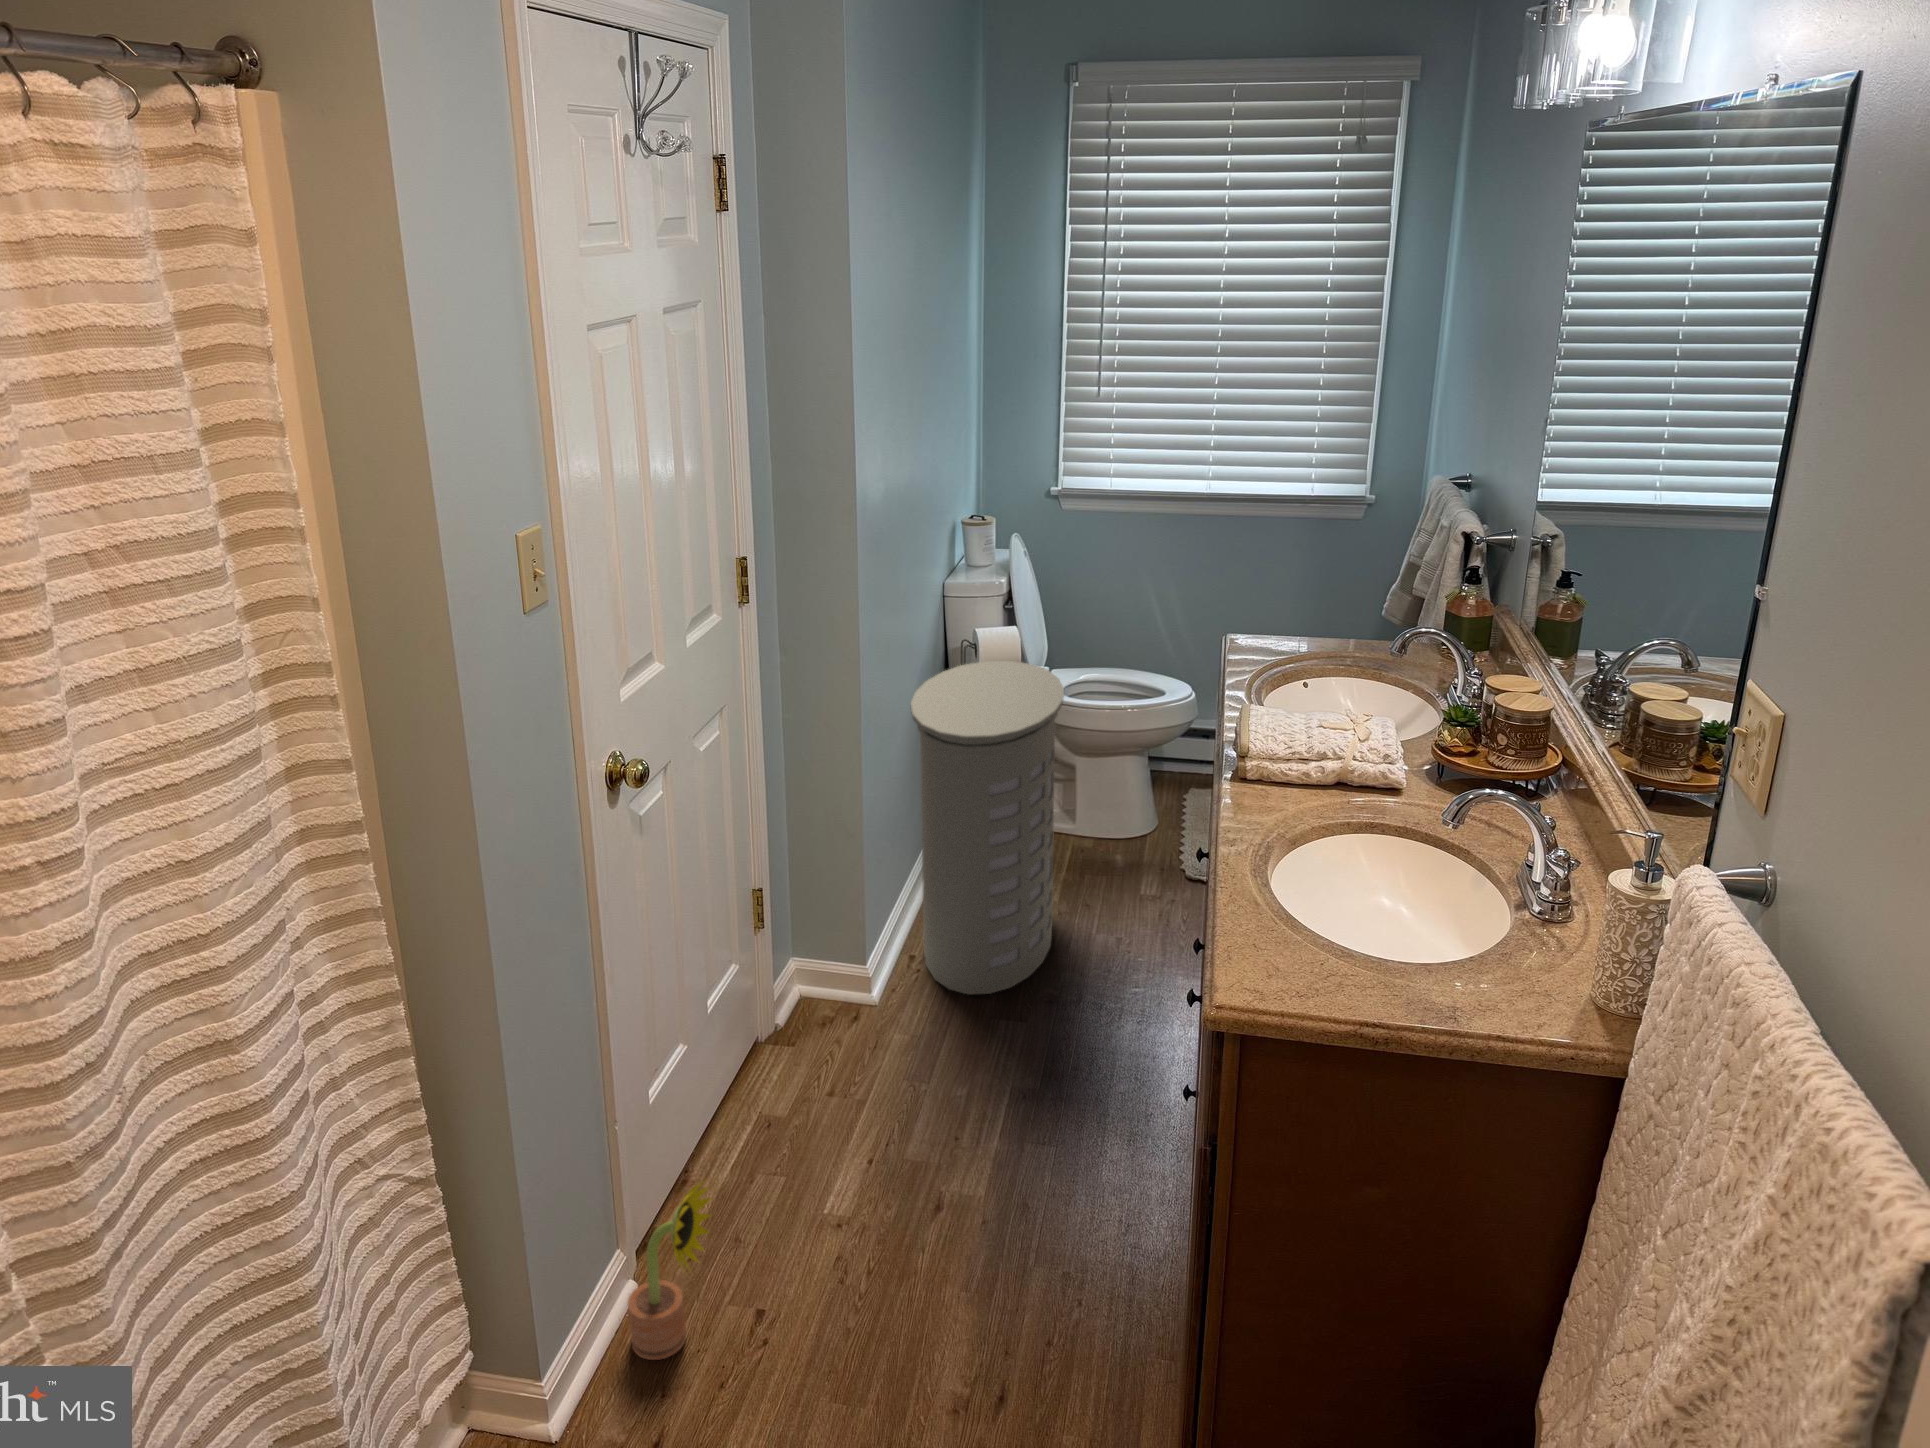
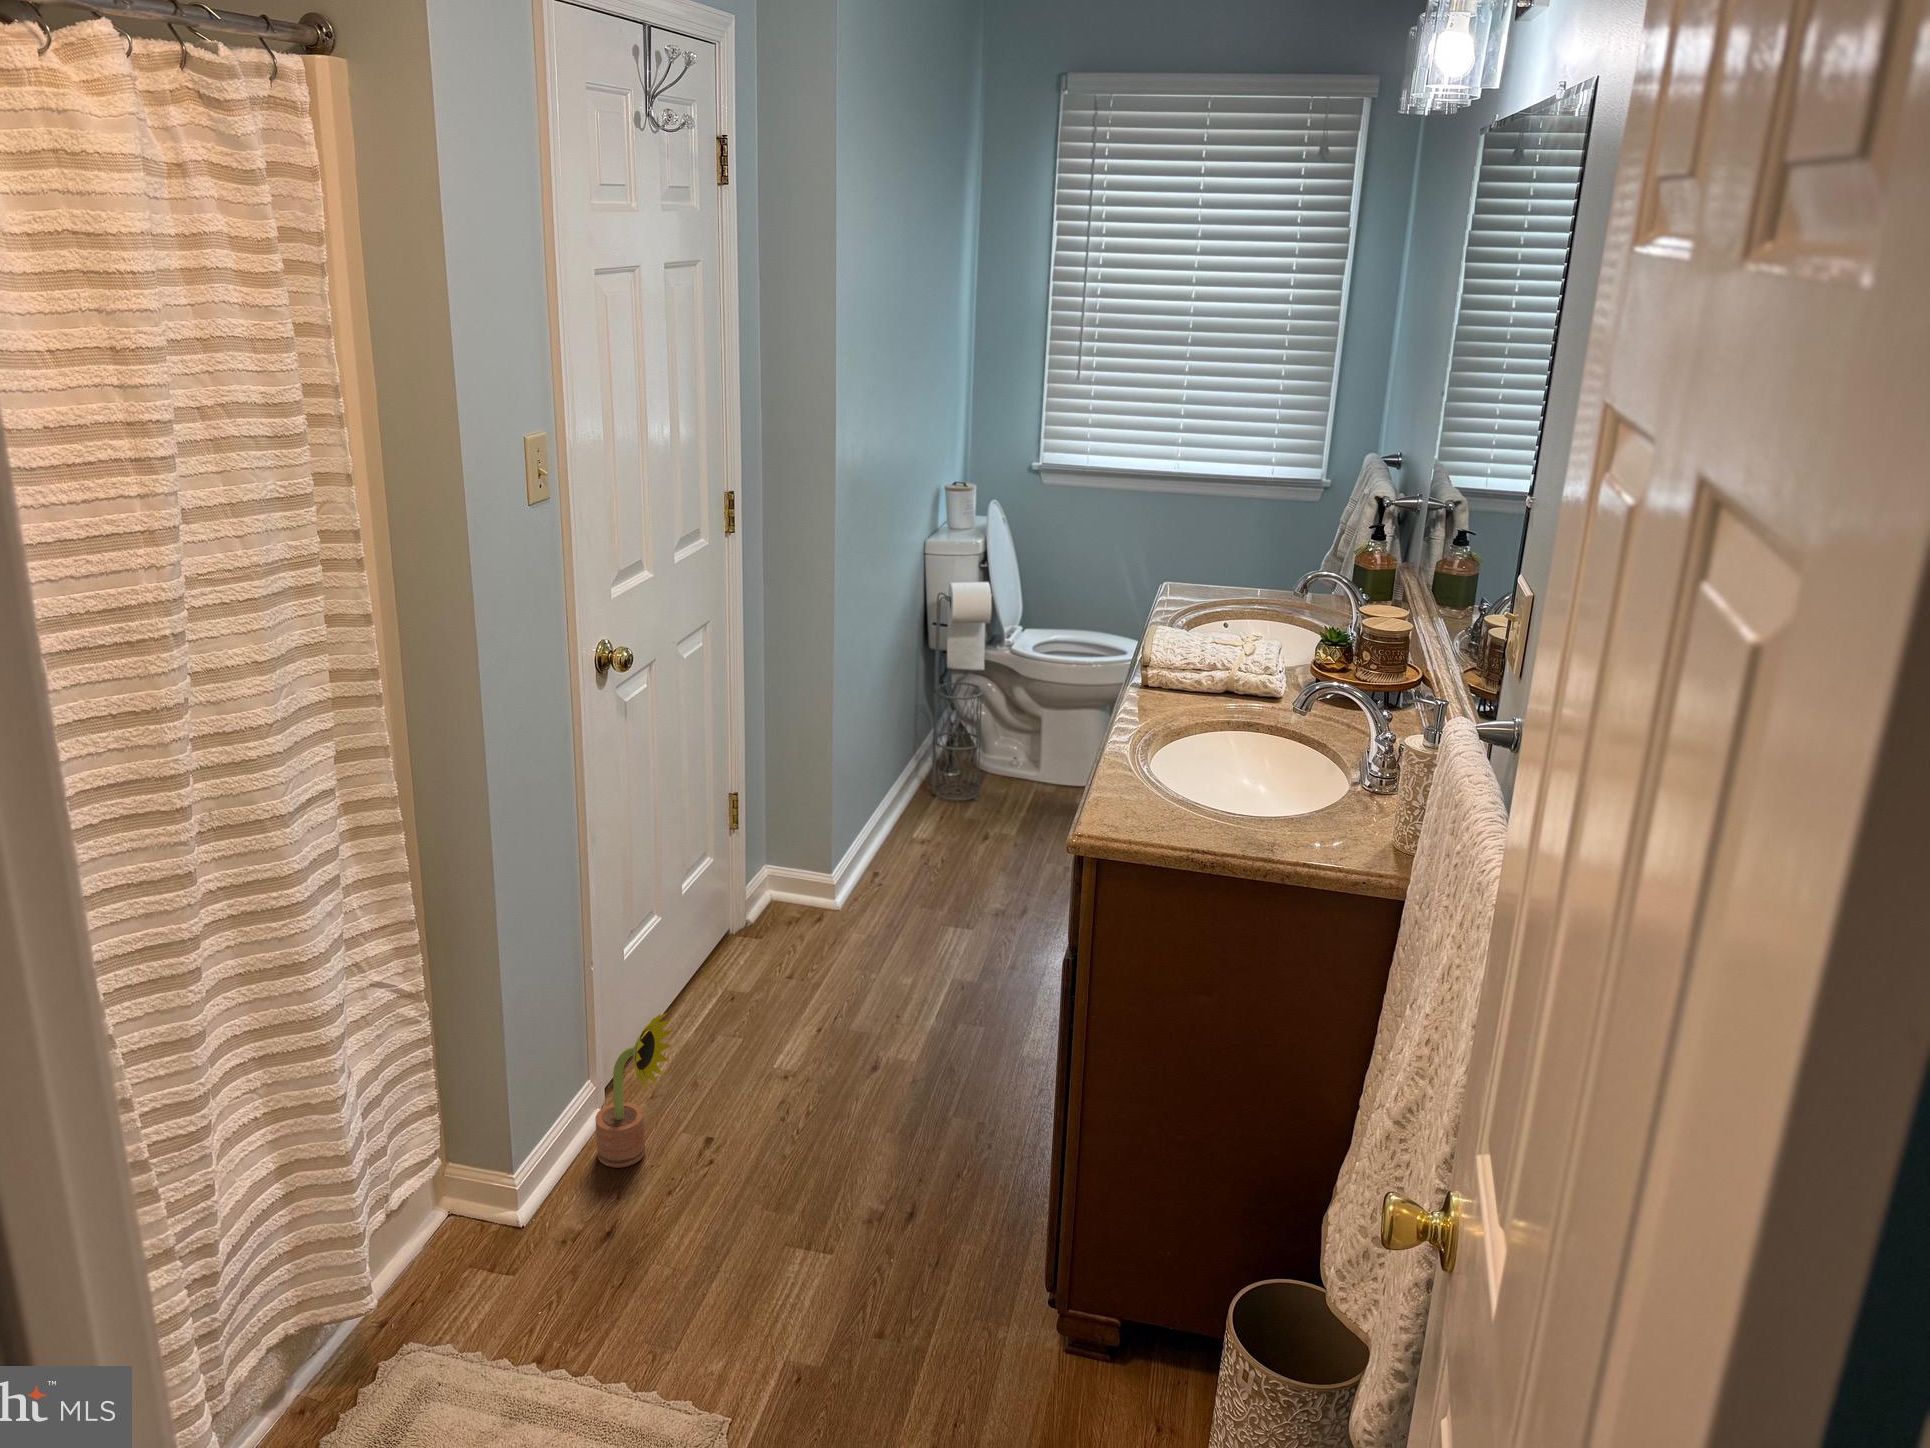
laundry hamper: present [911,661,1064,995] -> none [884,610,1023,904]

